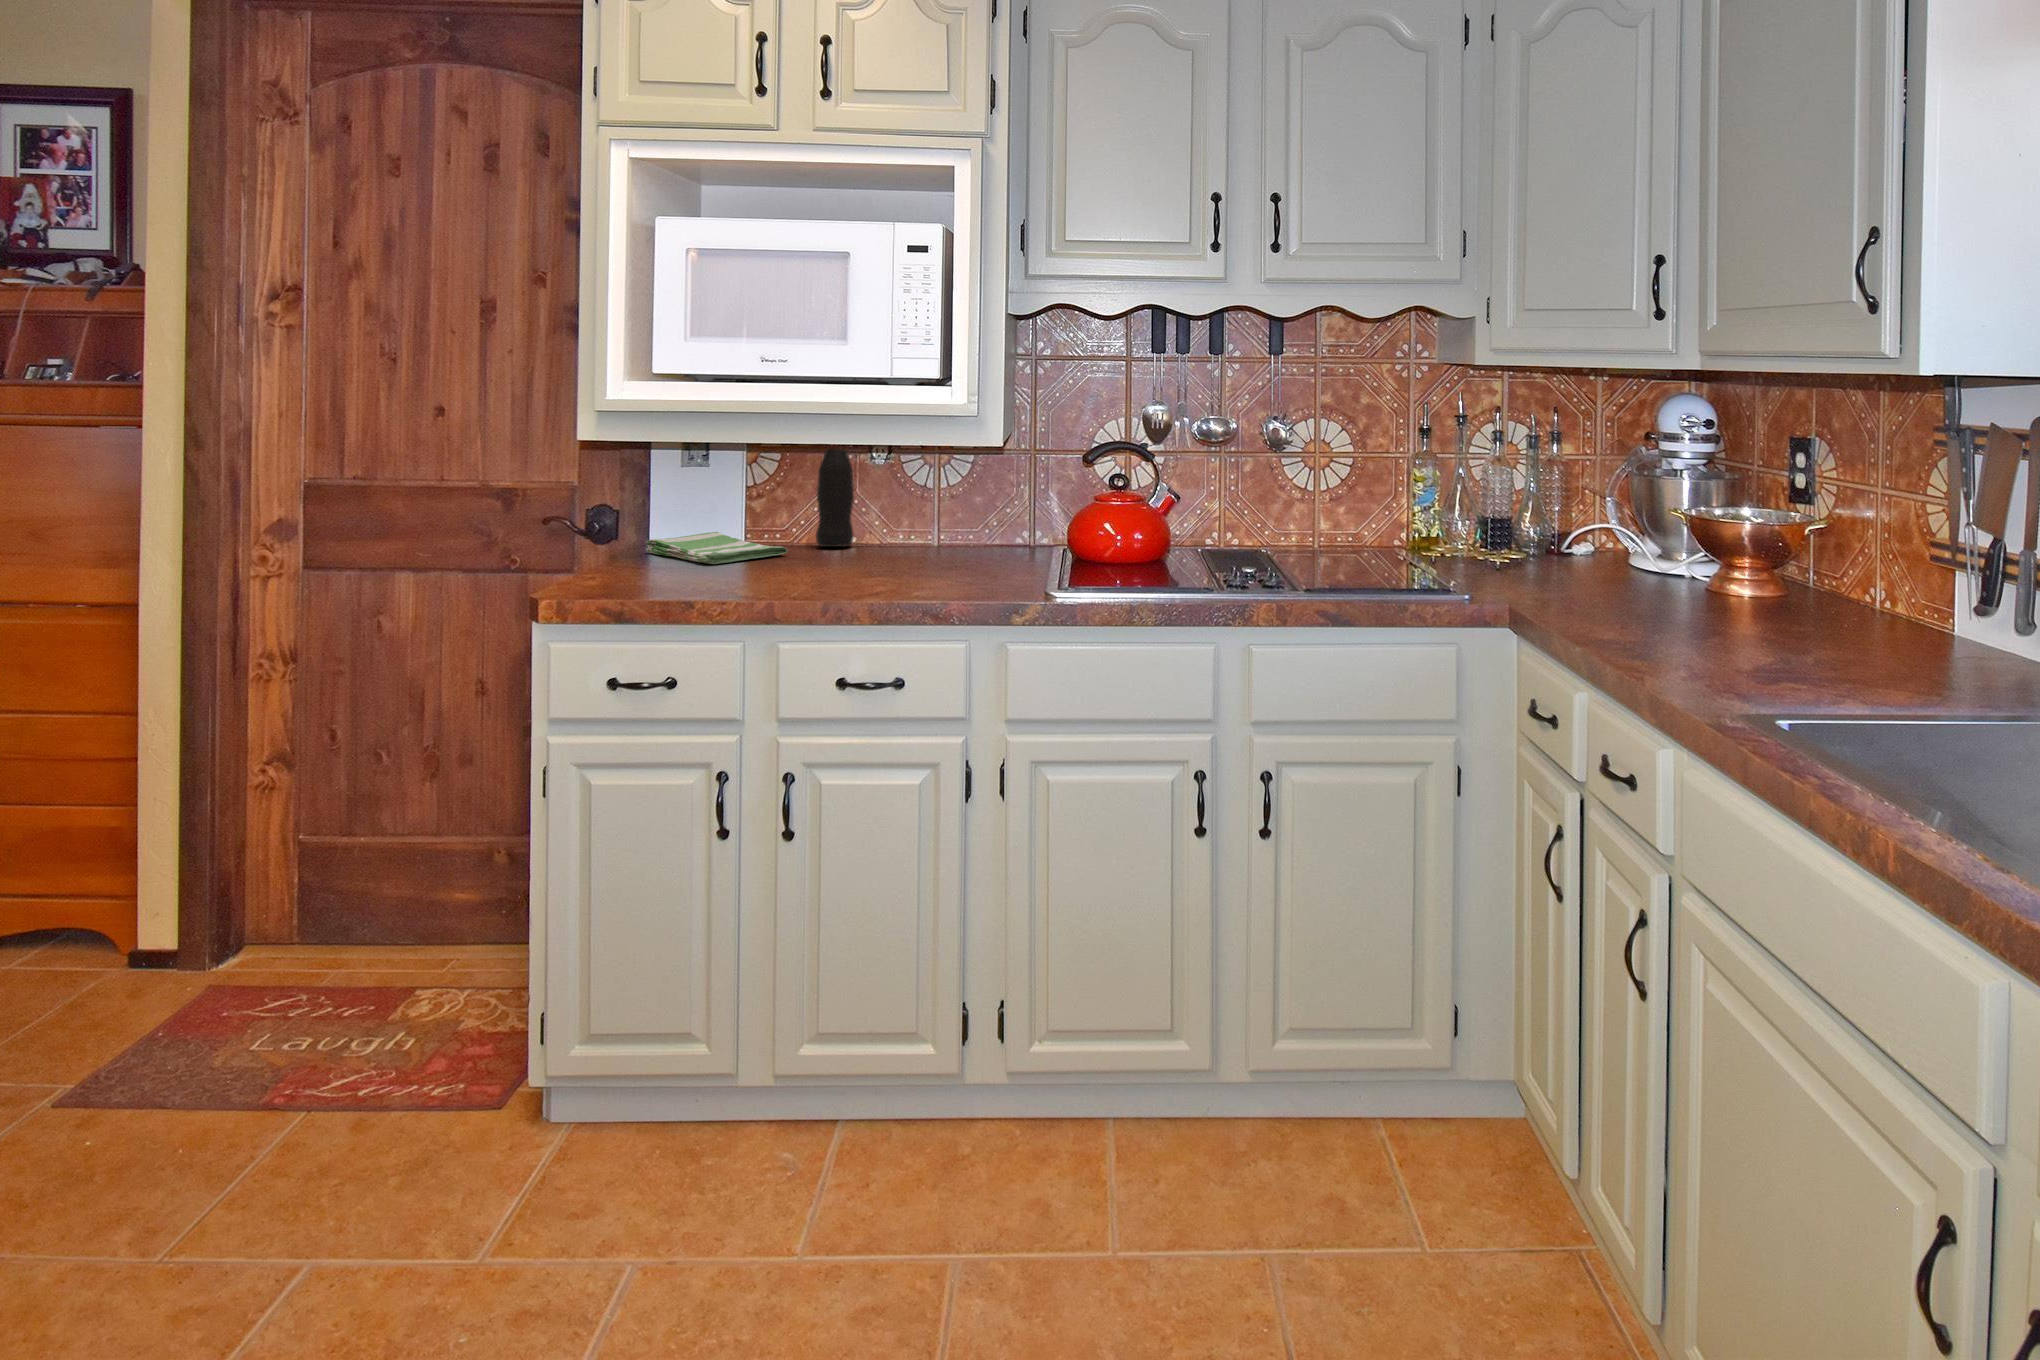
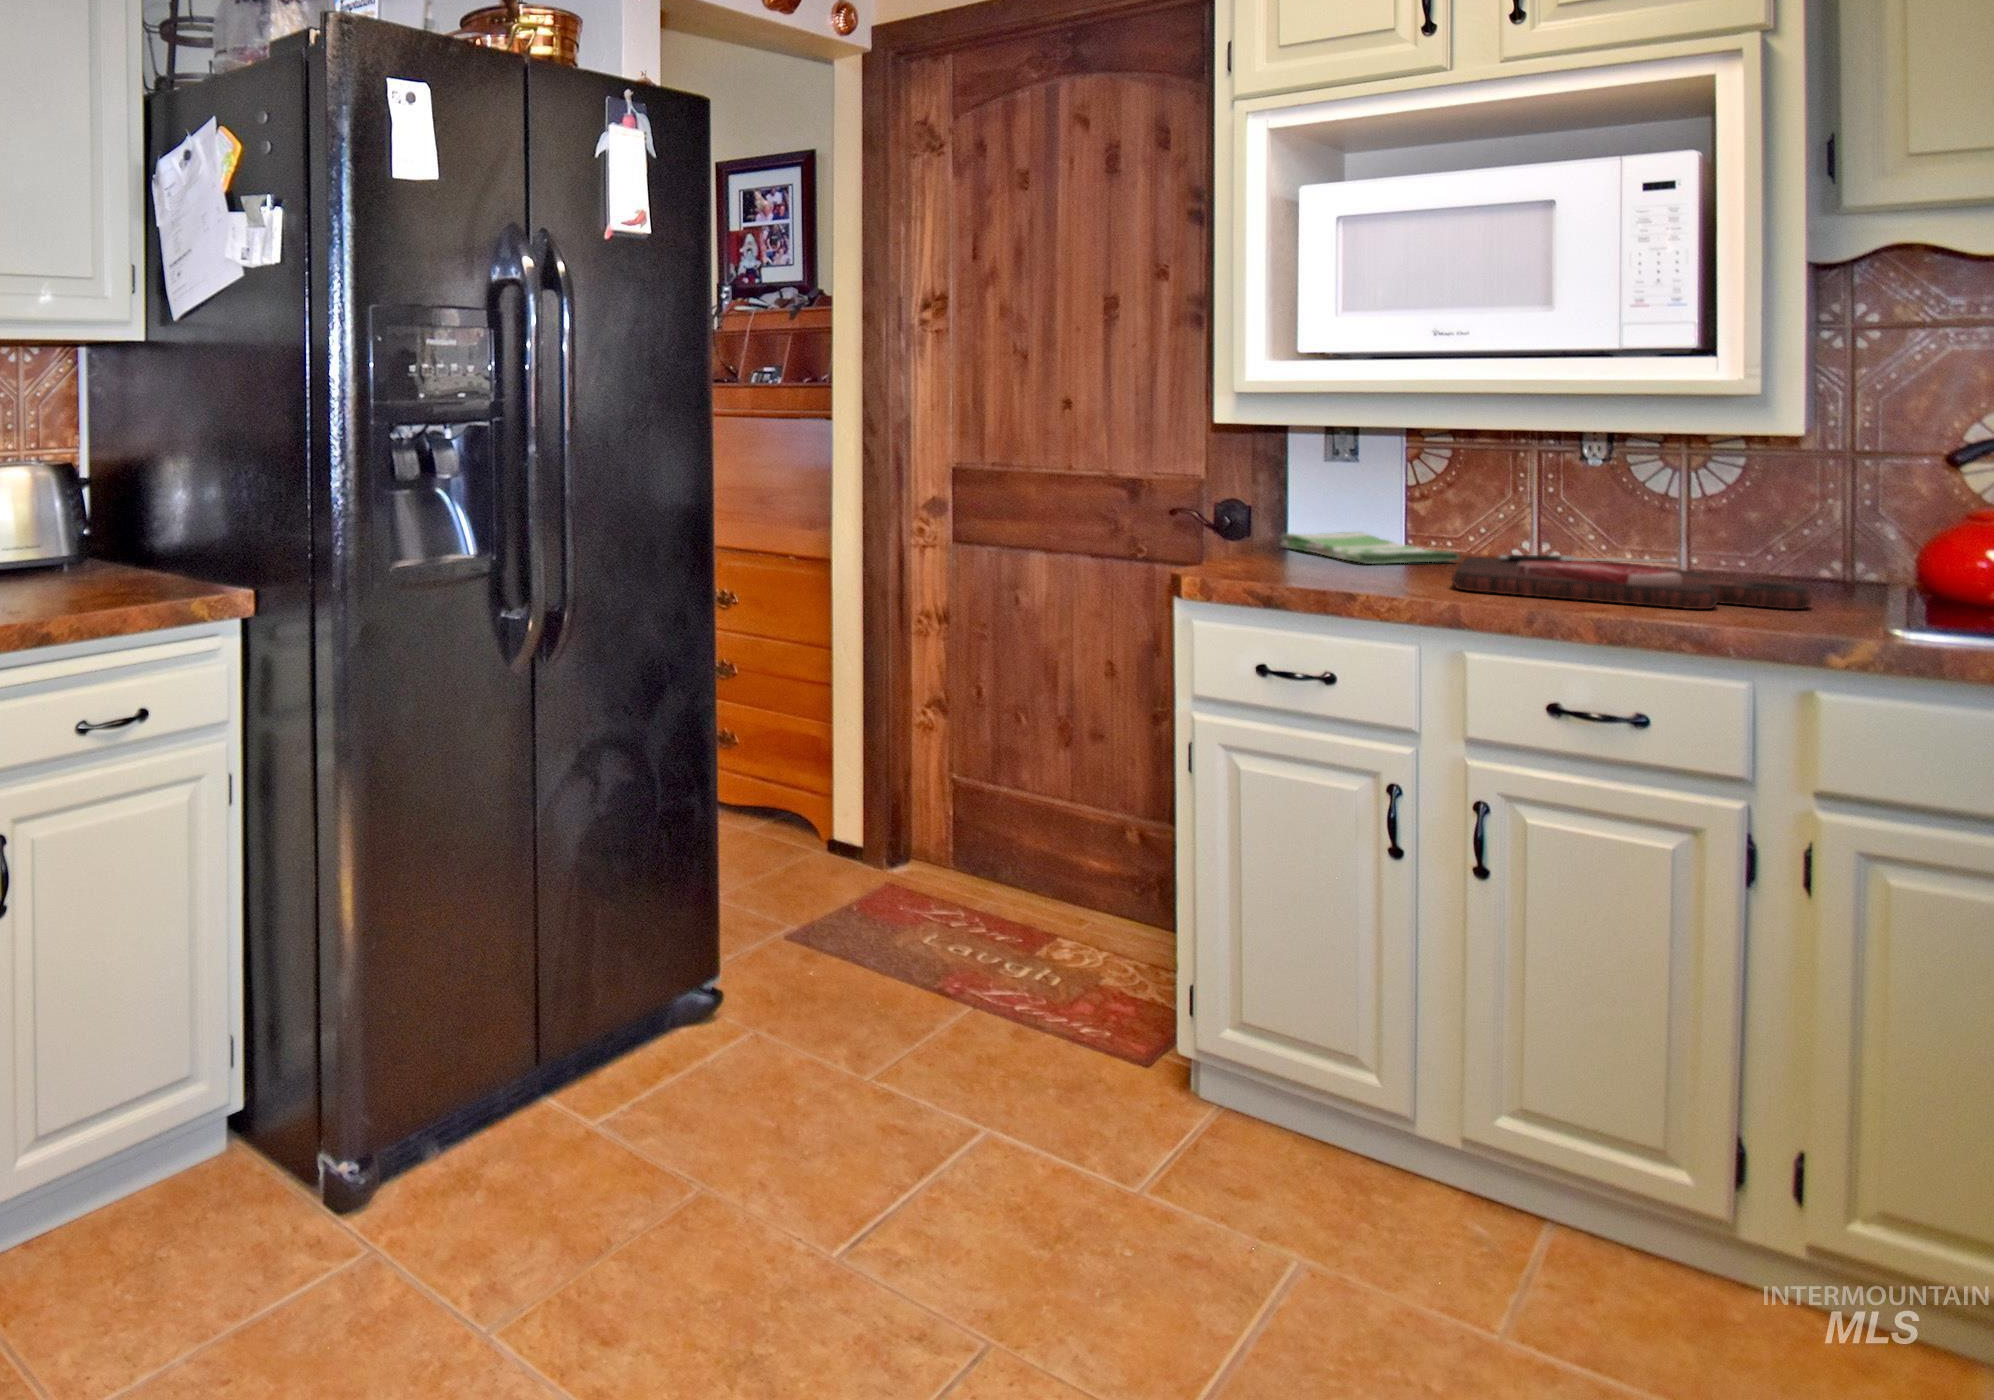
bottle: present [816,449,854,547] -> none [1495,416,1549,559]
cutting board: none [772,544,1001,585] -> present [1452,555,1812,609]

